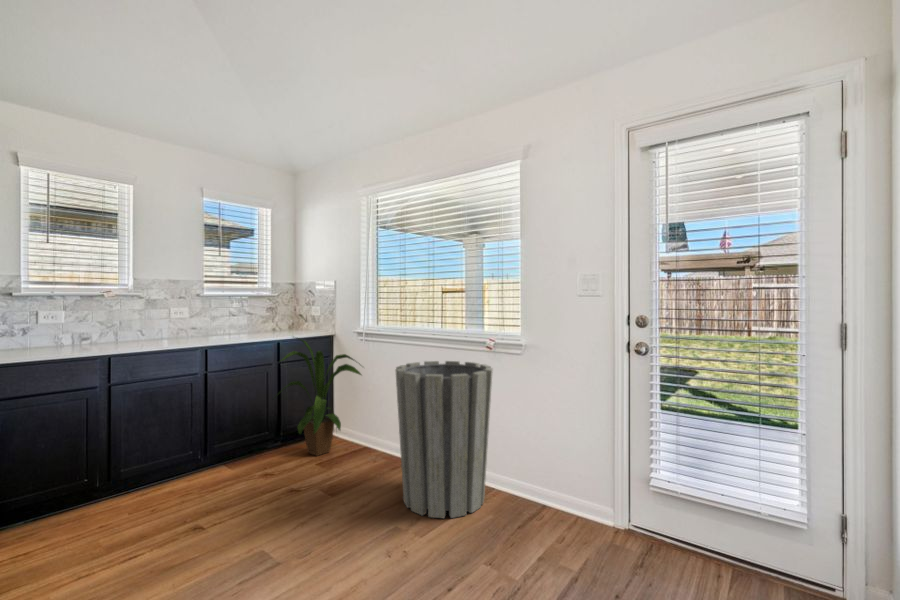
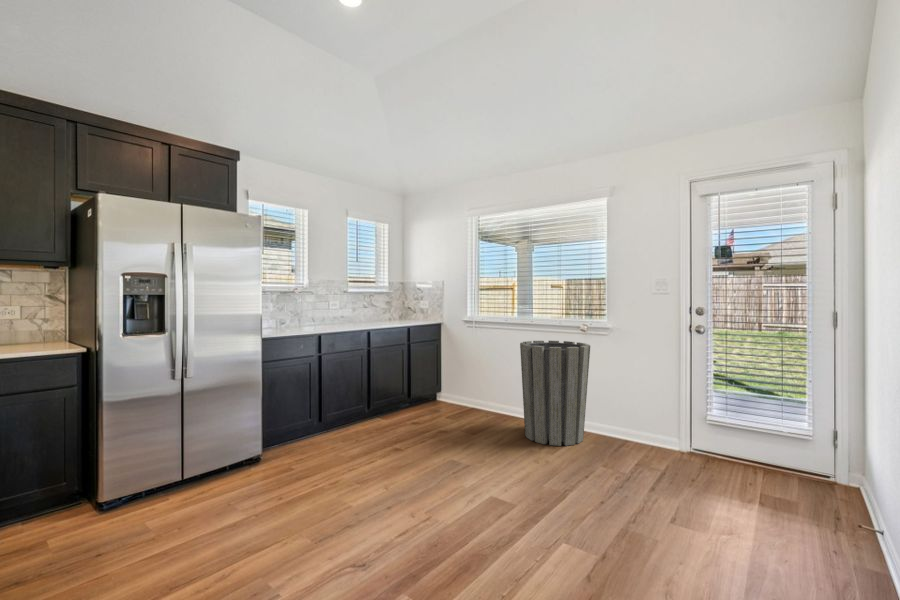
house plant: present [280,339,361,456] -> none [410,323,478,413]

